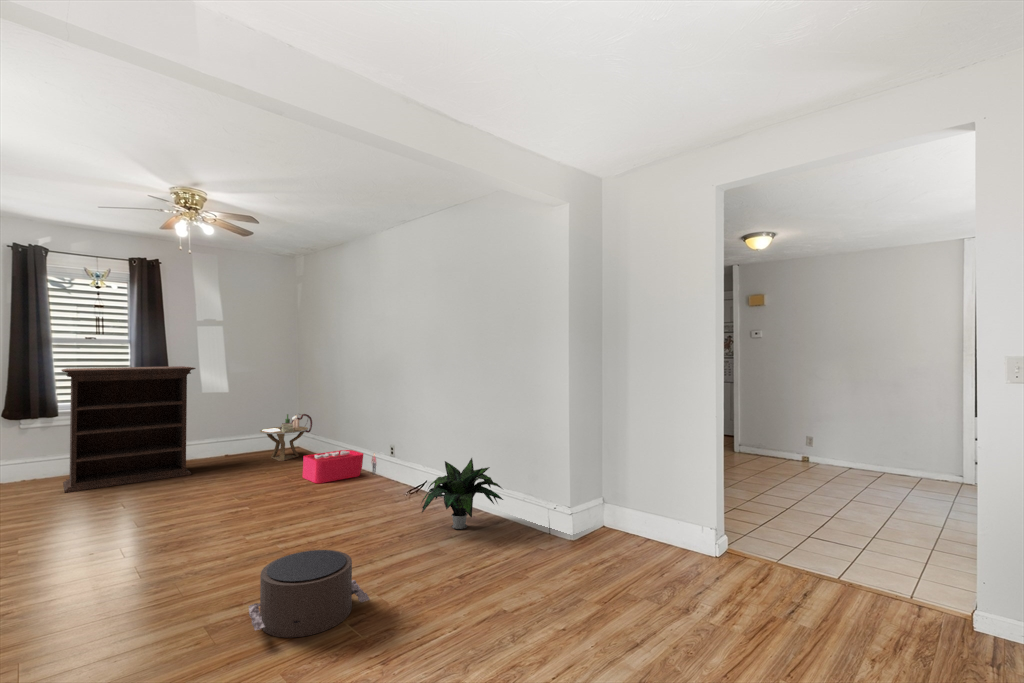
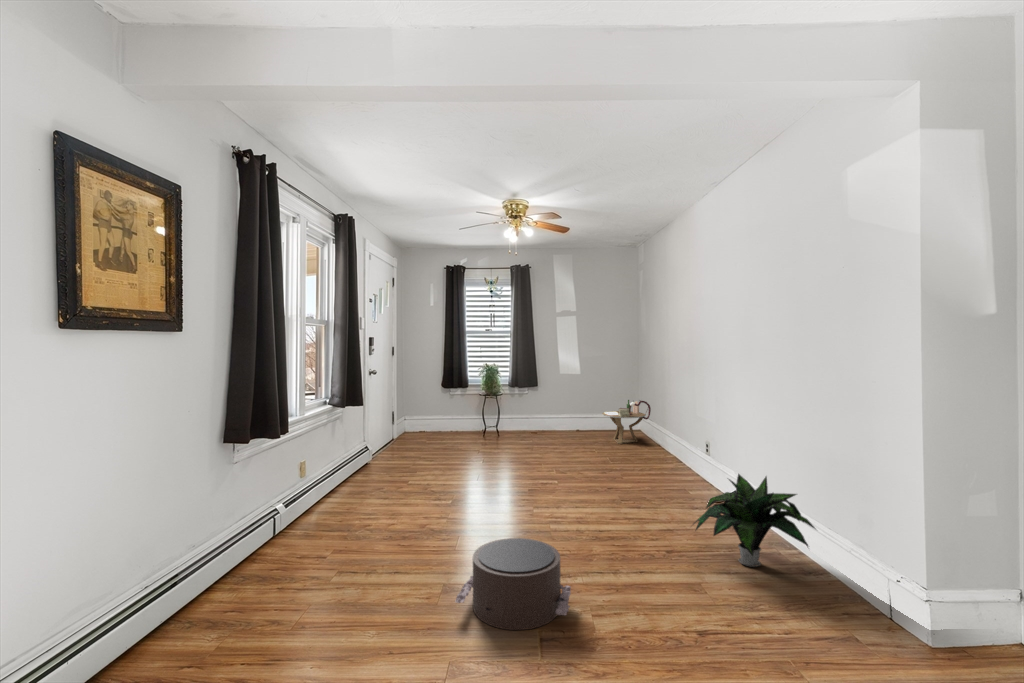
bookshelf: present [62,366,195,492] -> none [461,352,546,444]
storage bin: present [303,450,376,483] -> none [624,442,697,475]

